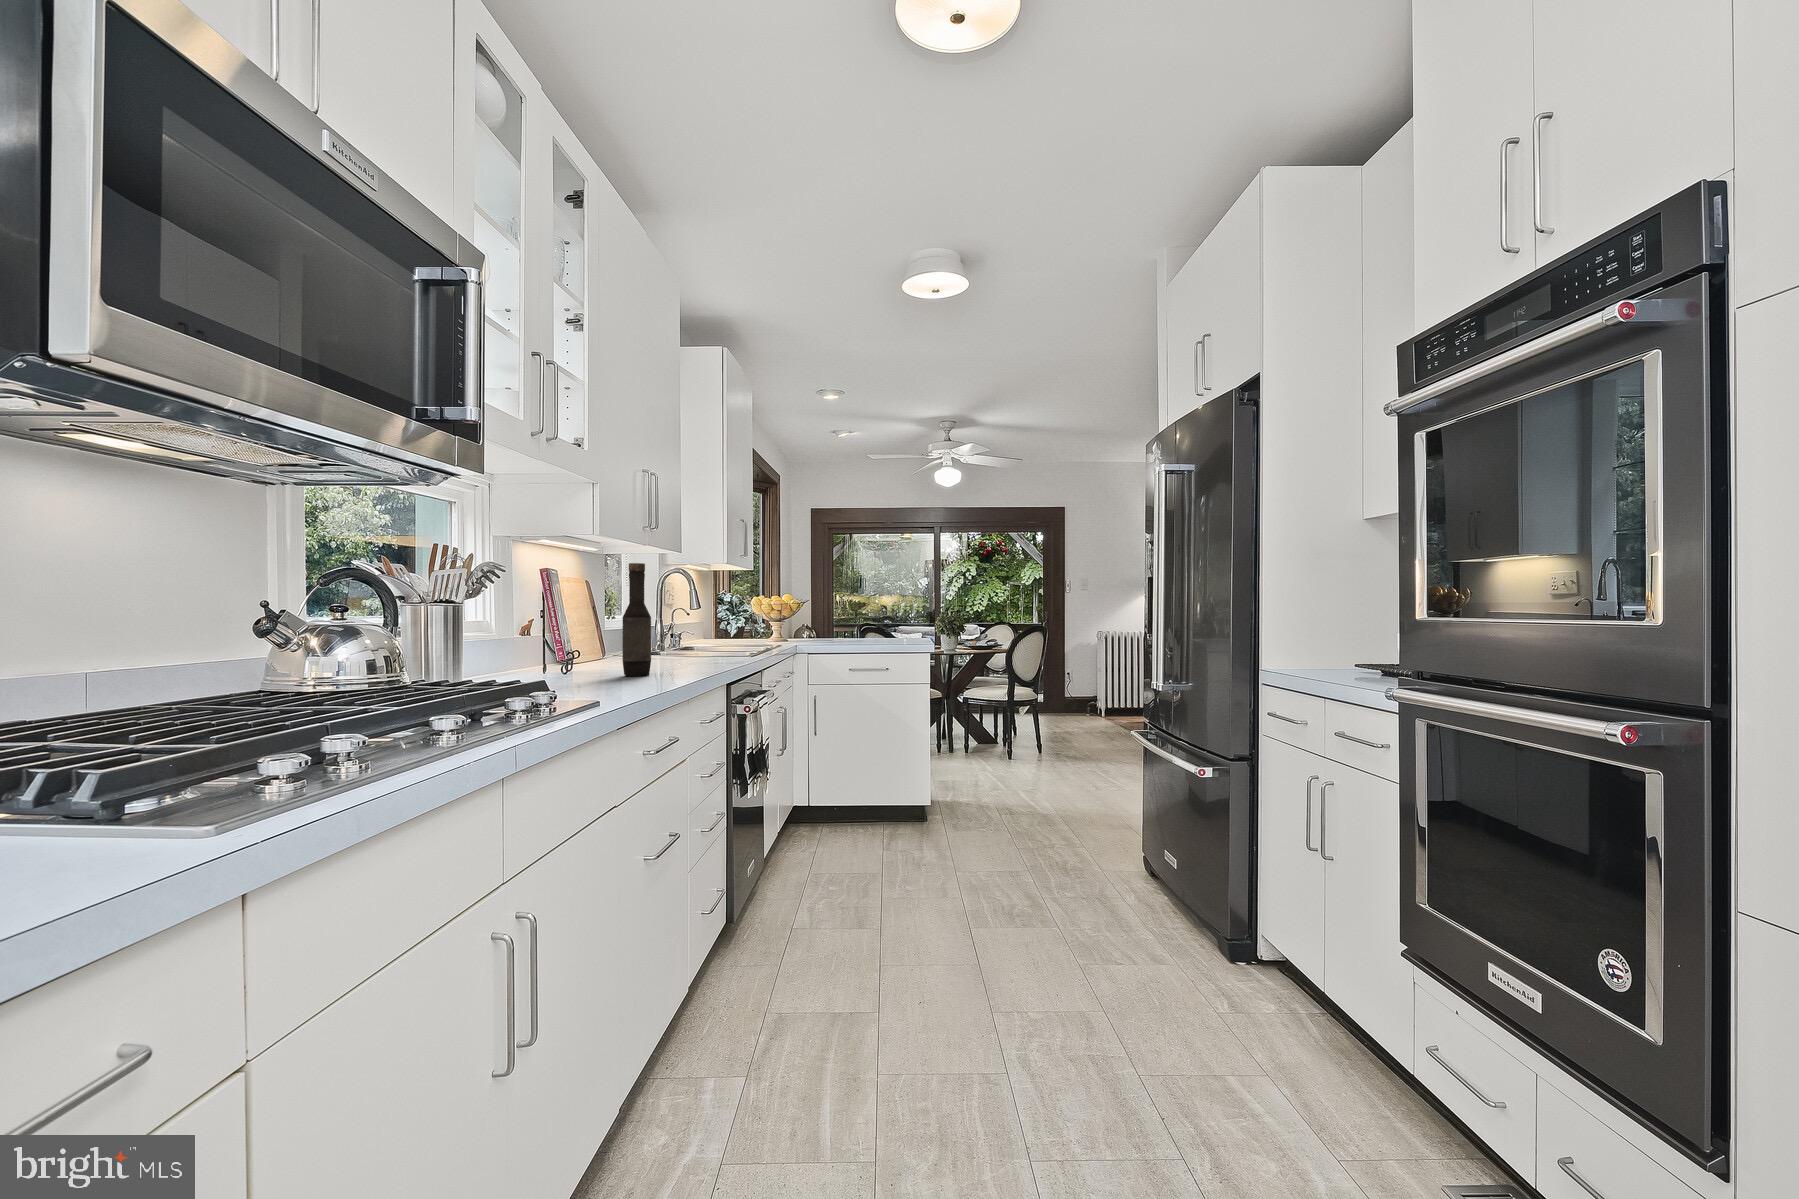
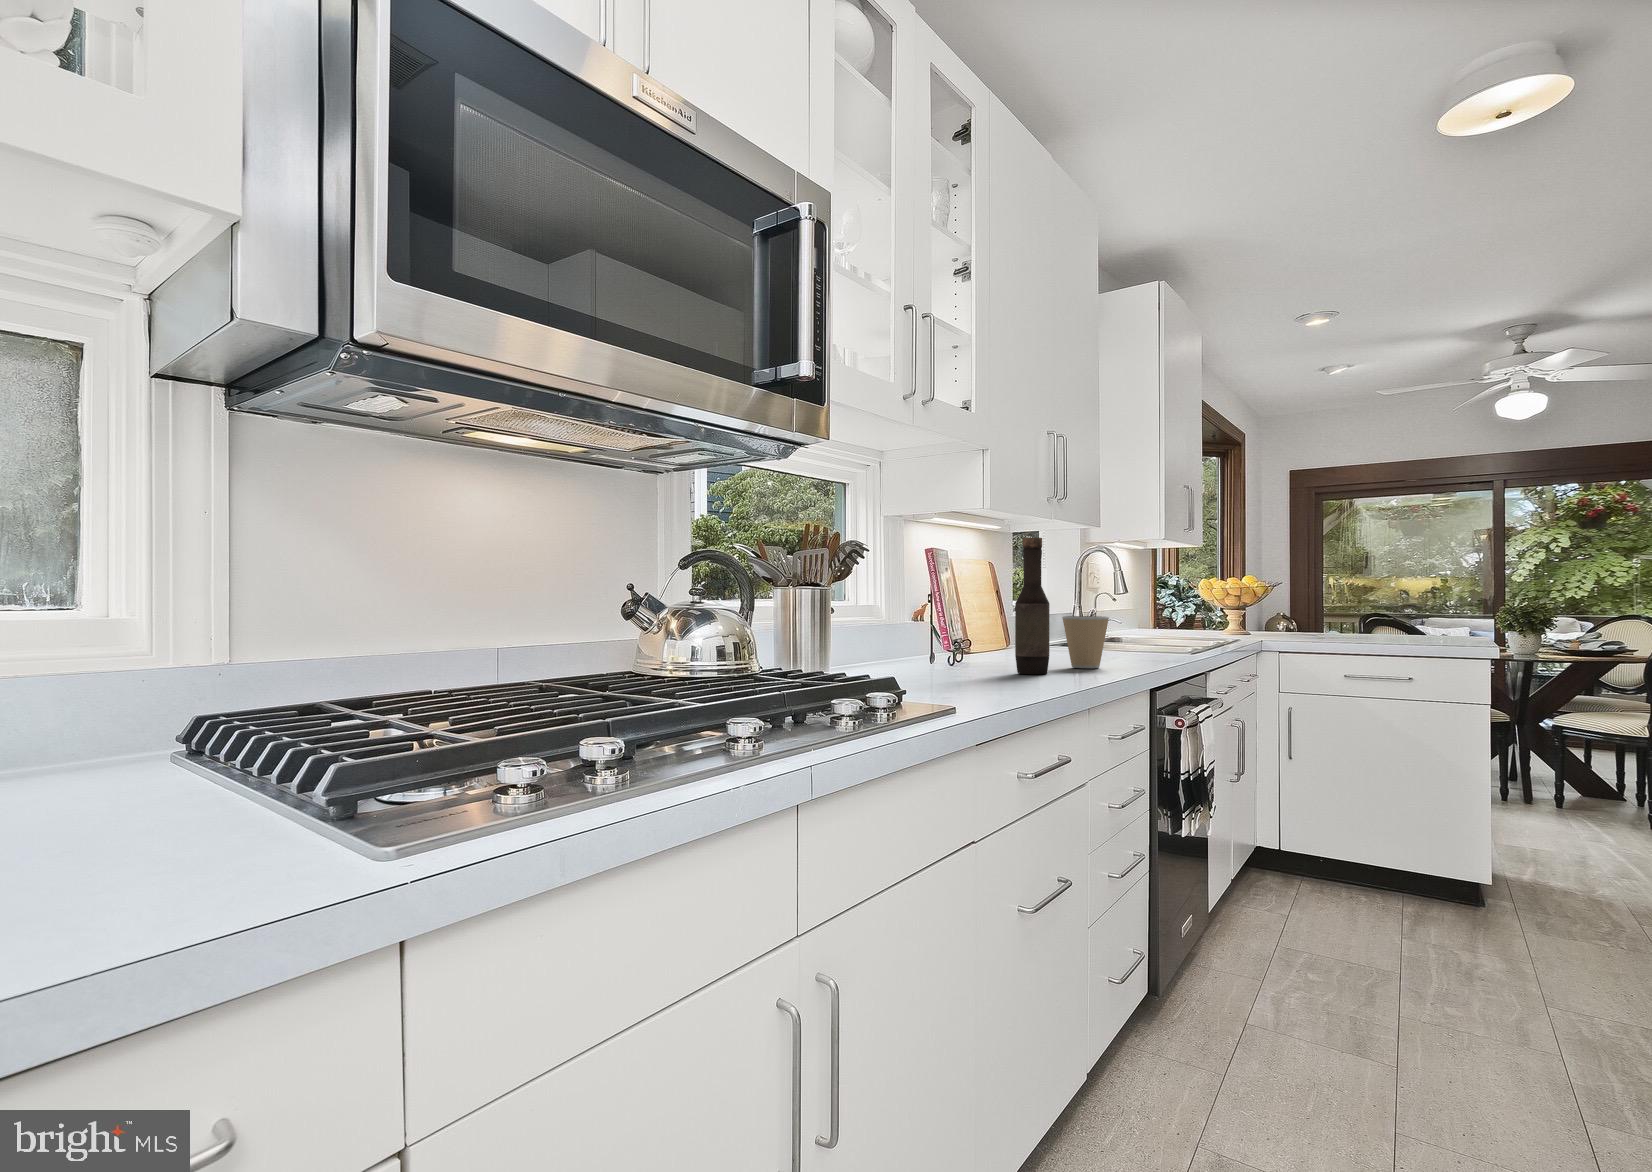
coffee cup: none [658,627,696,670] -> present [1062,616,1109,668]

